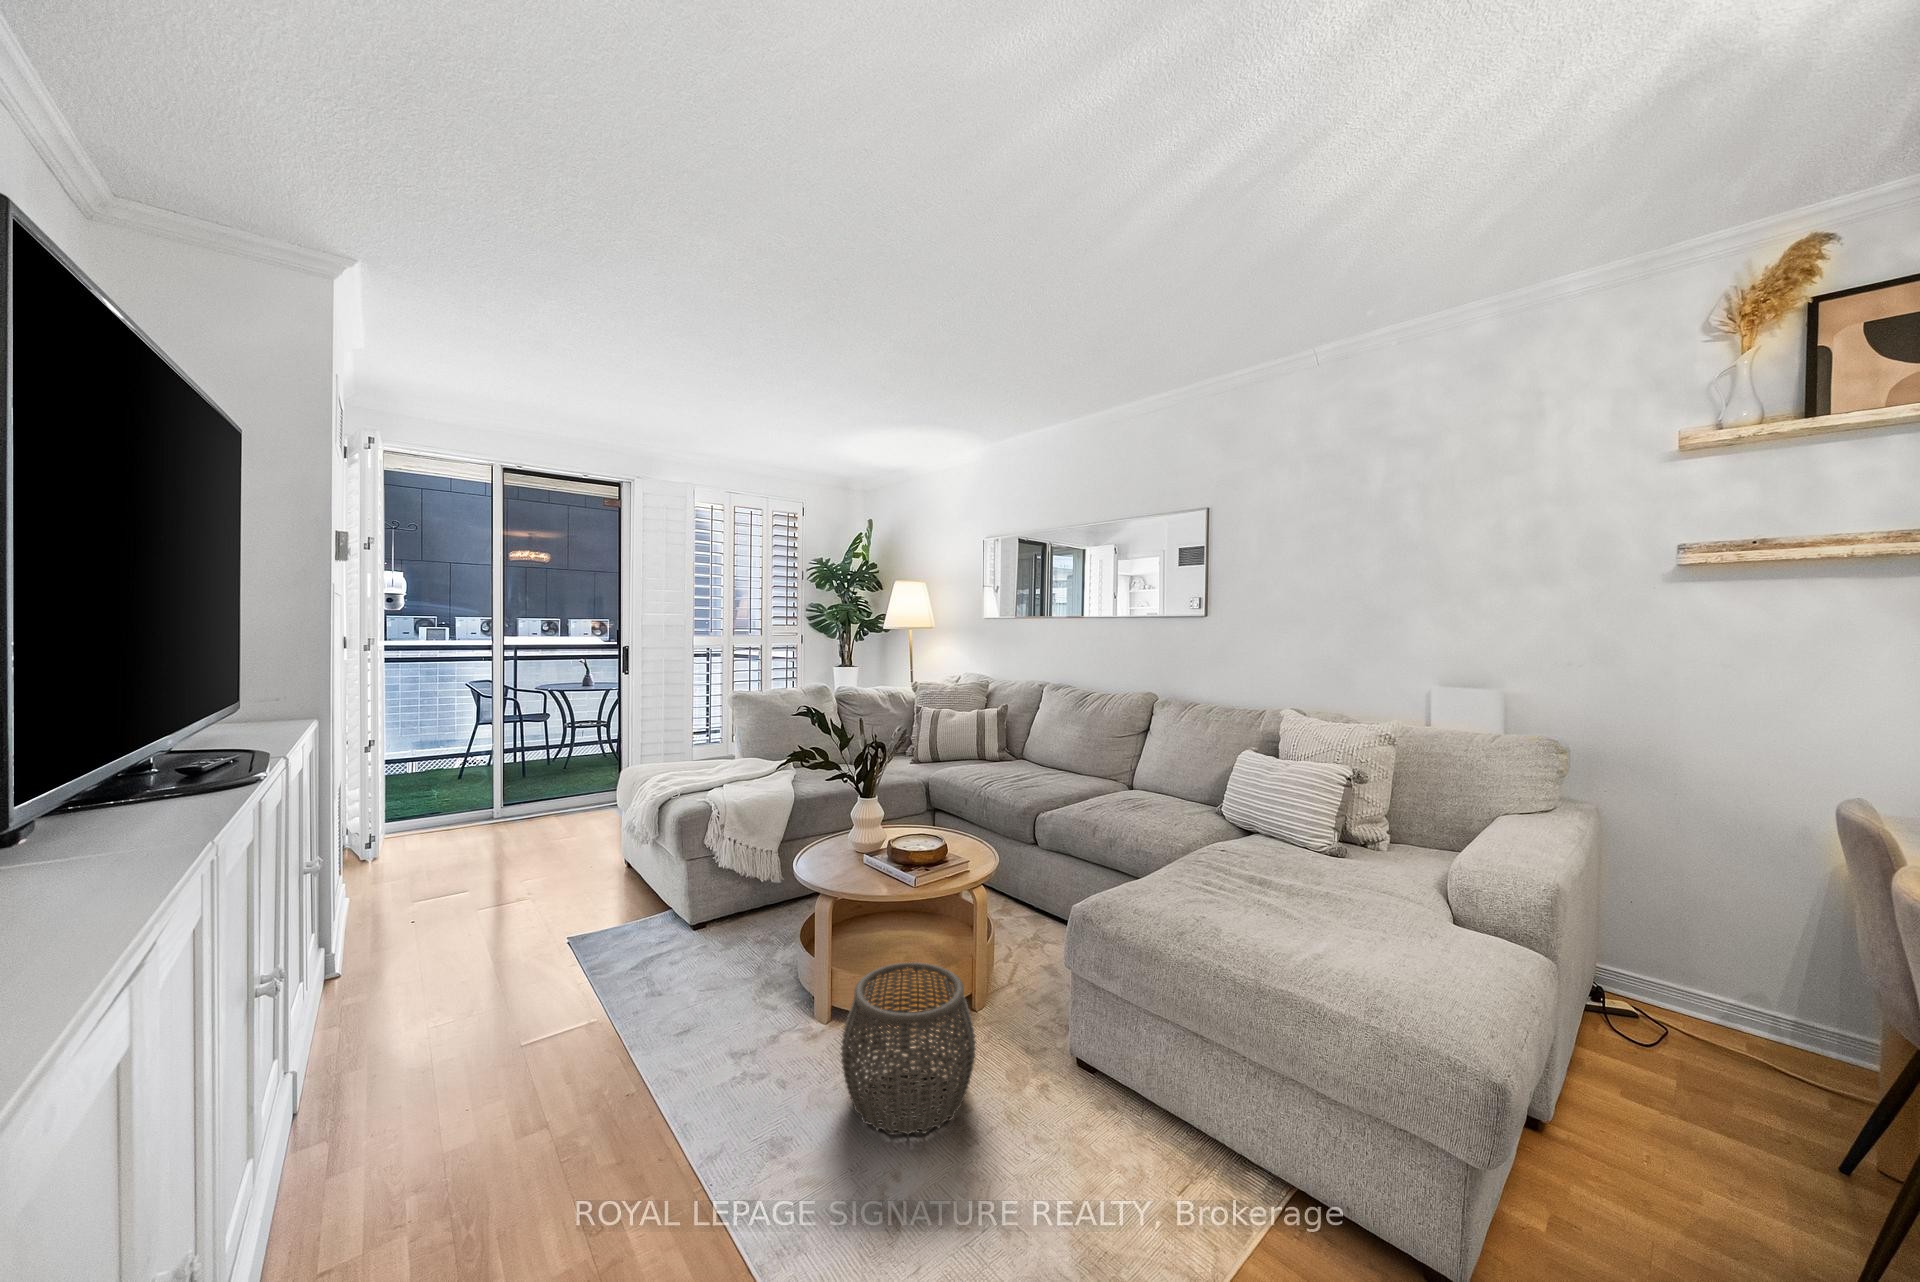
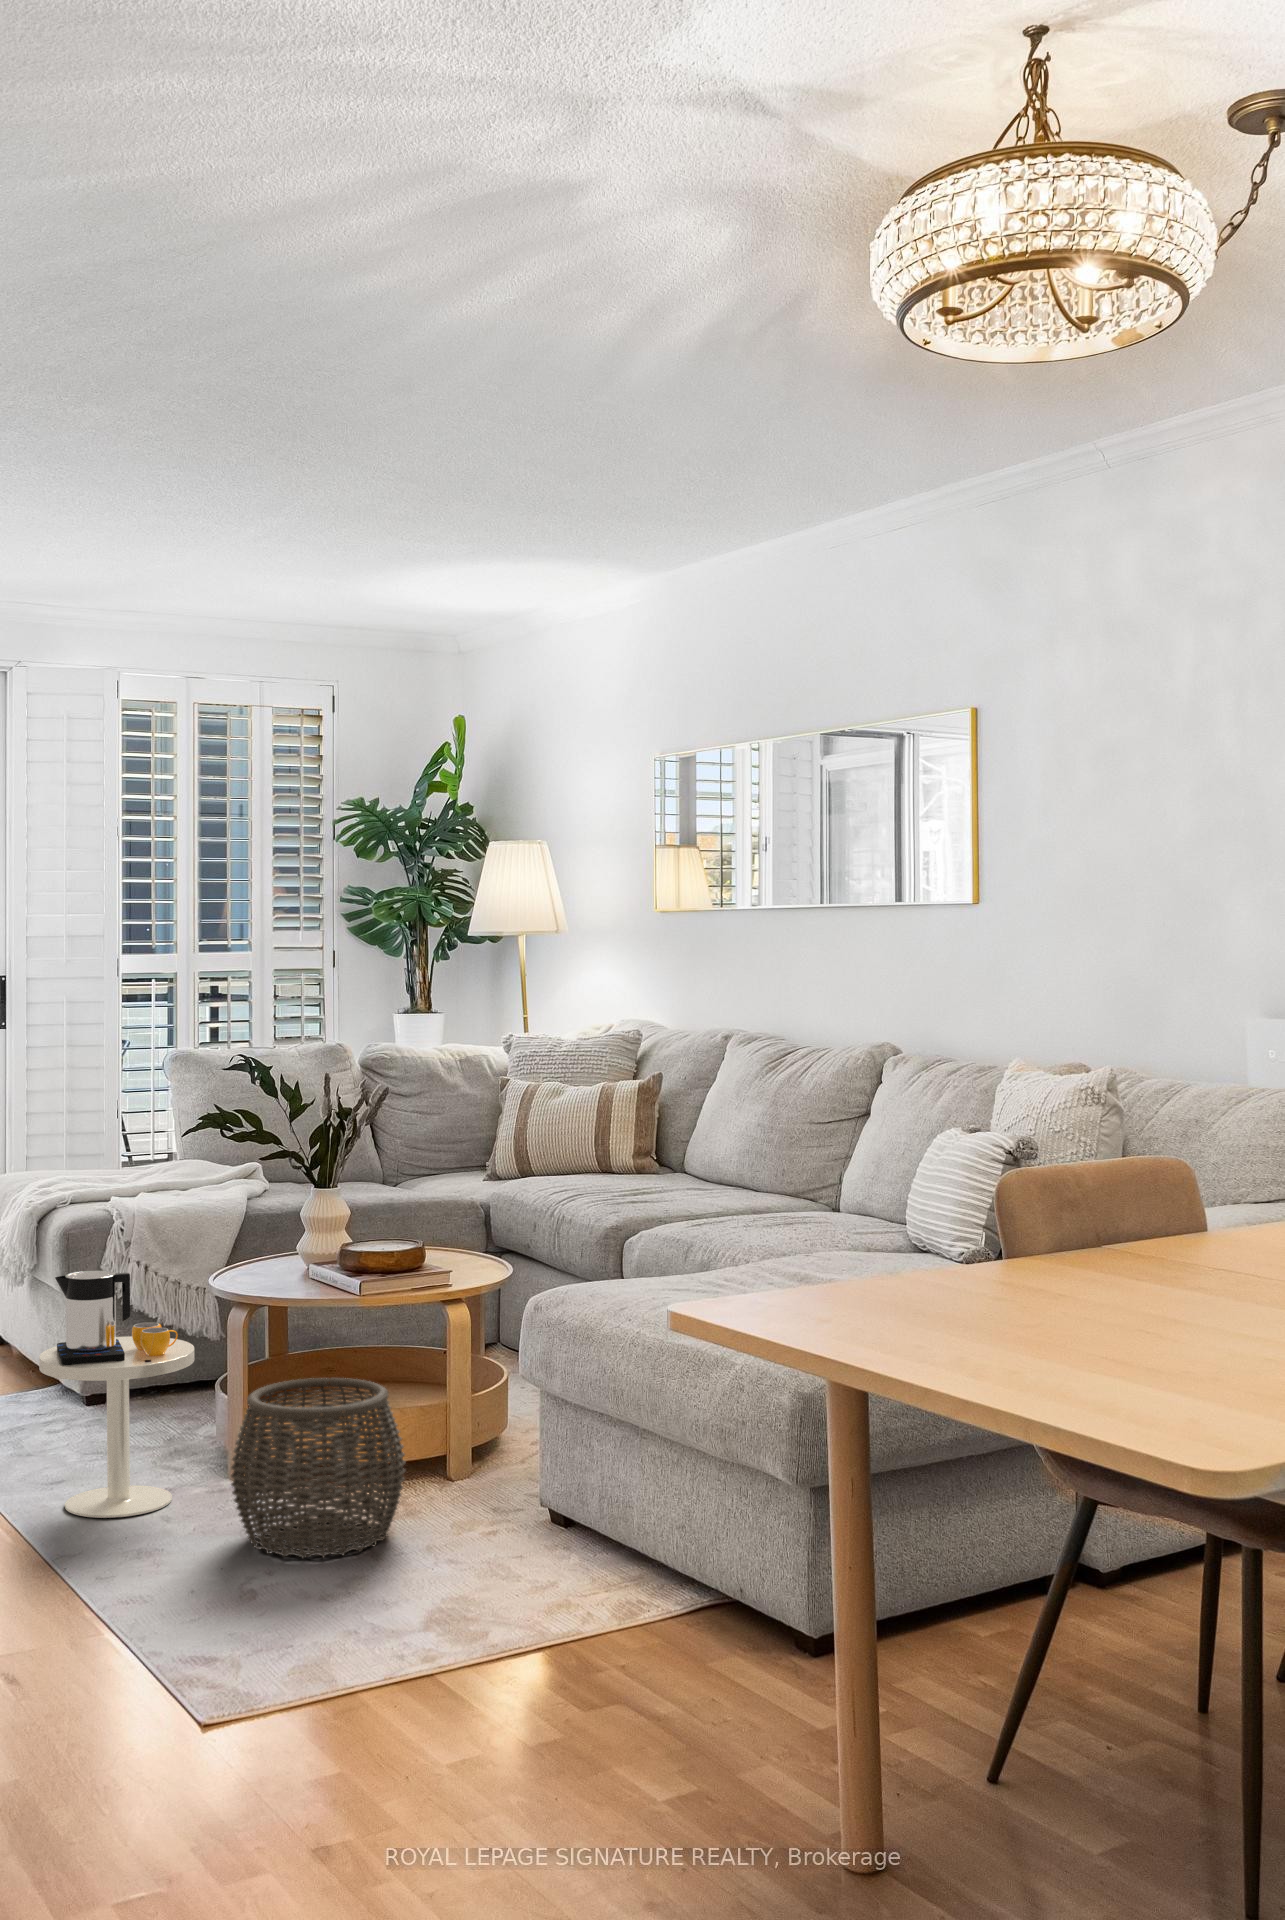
side table: none [676,878,795,1078] -> present [39,1271,195,1518]

